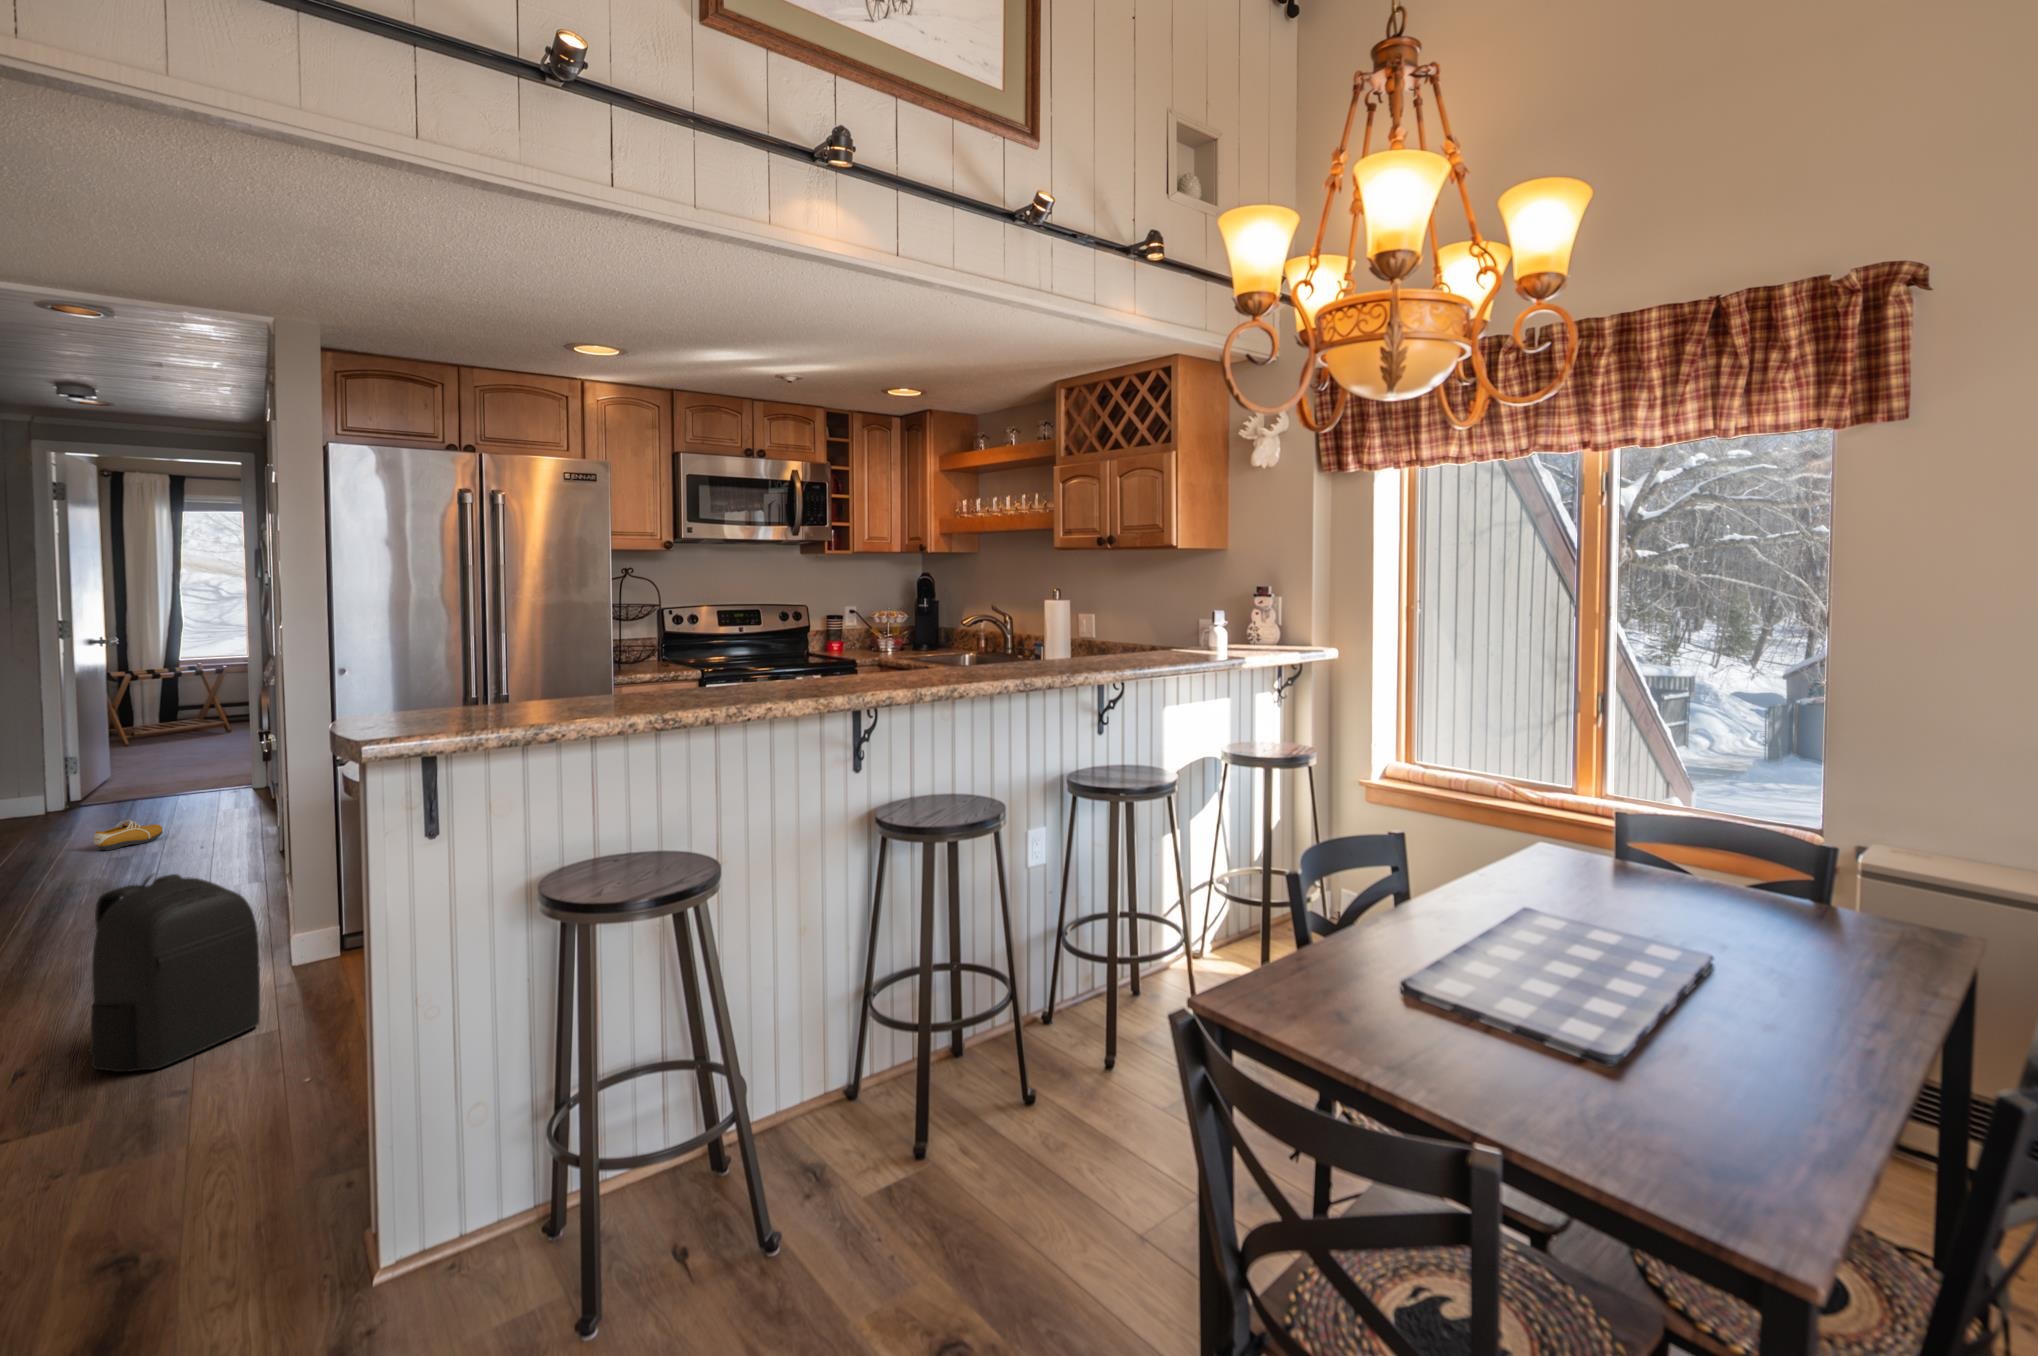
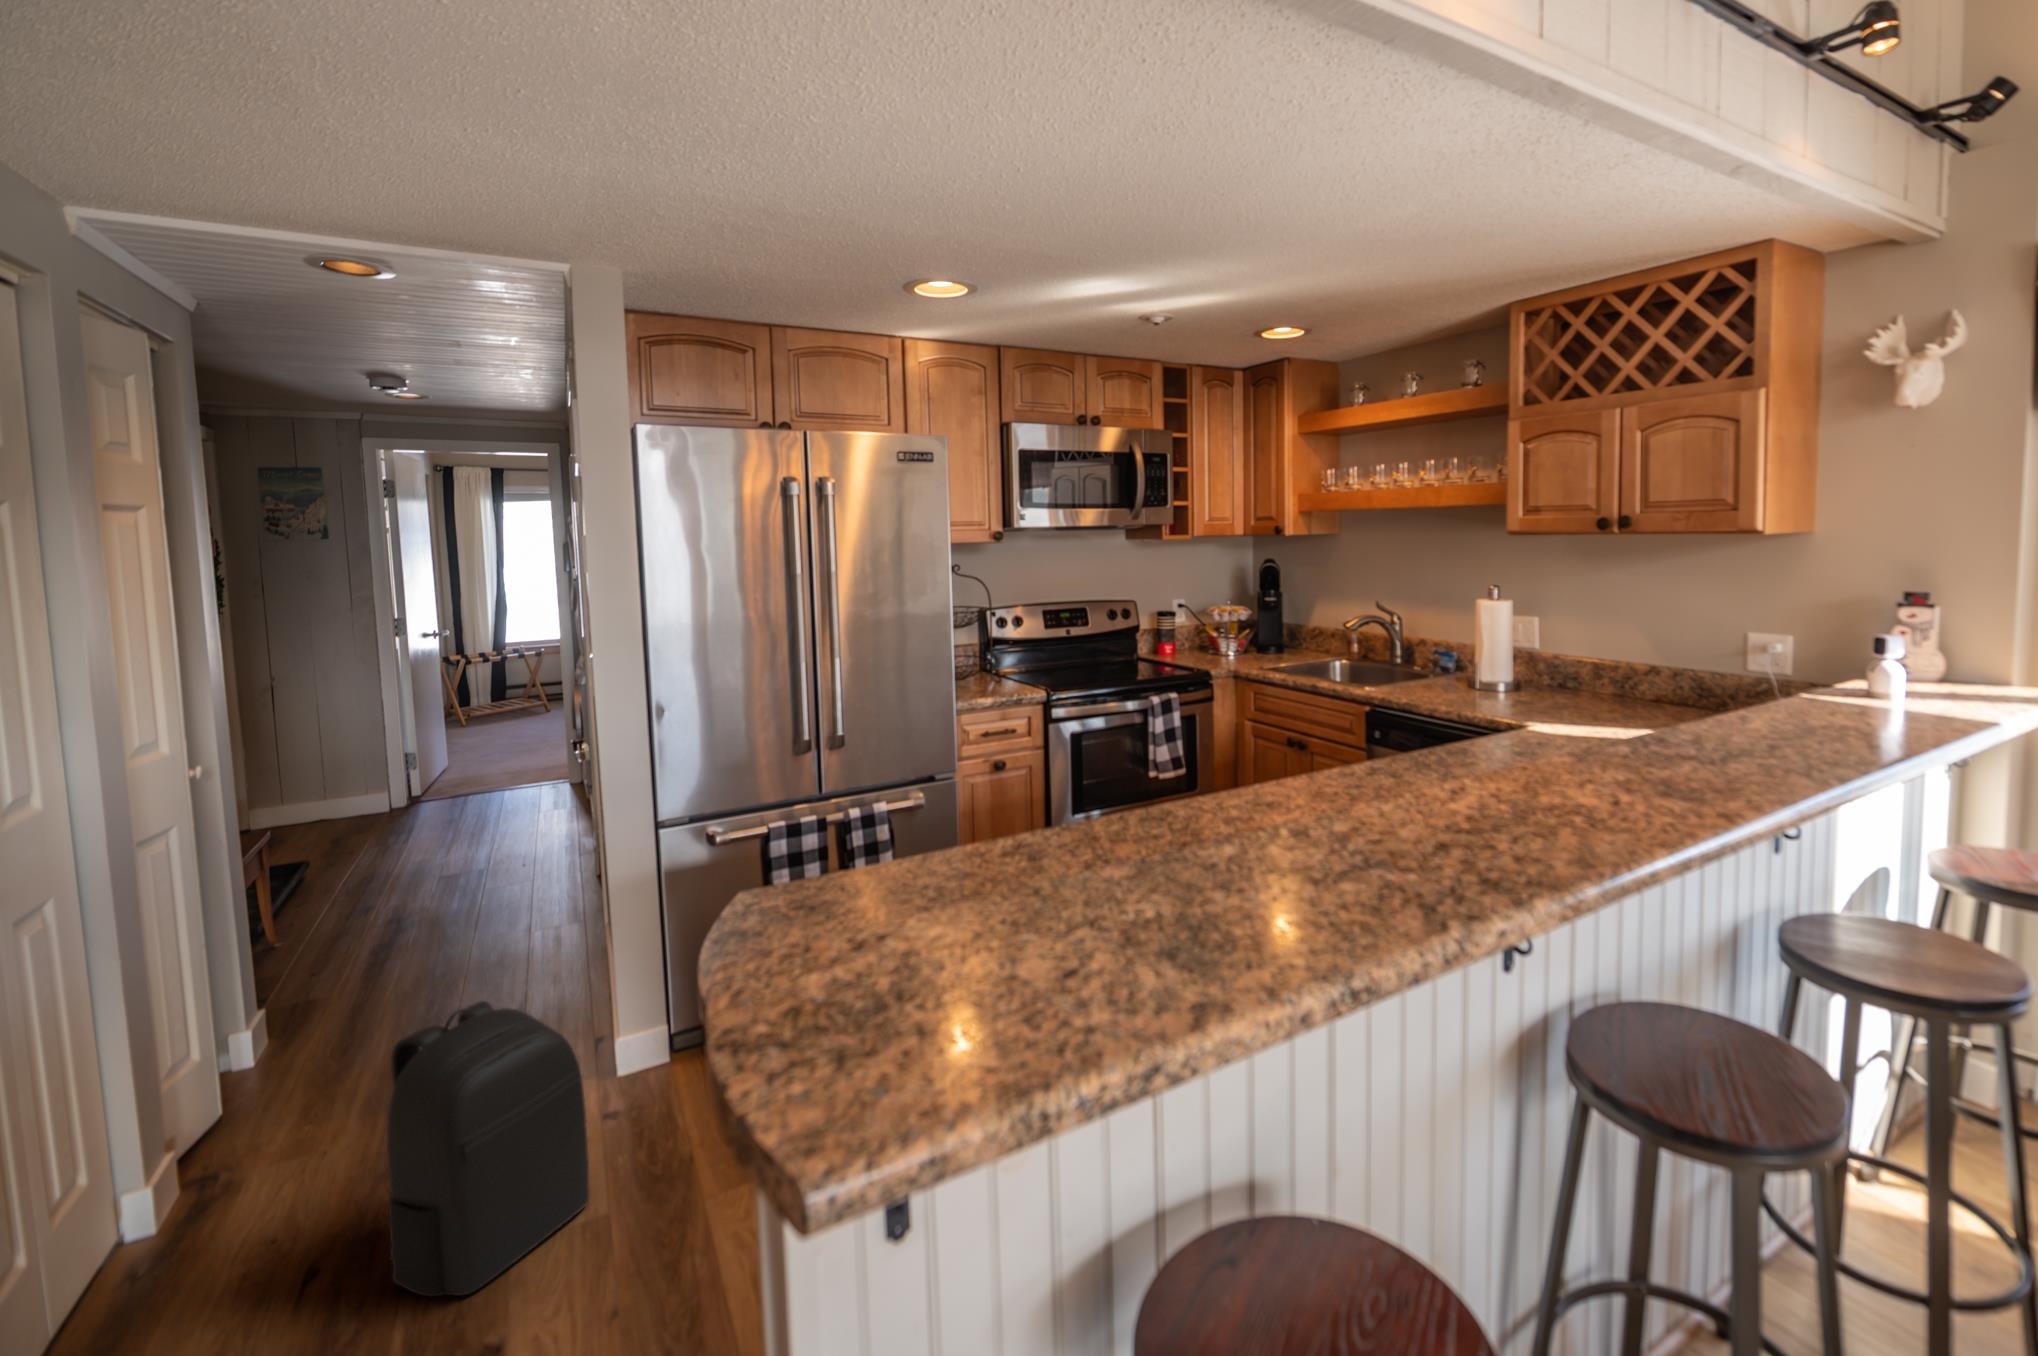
shoe: present [94,820,163,850] -> none [427,831,490,864]

